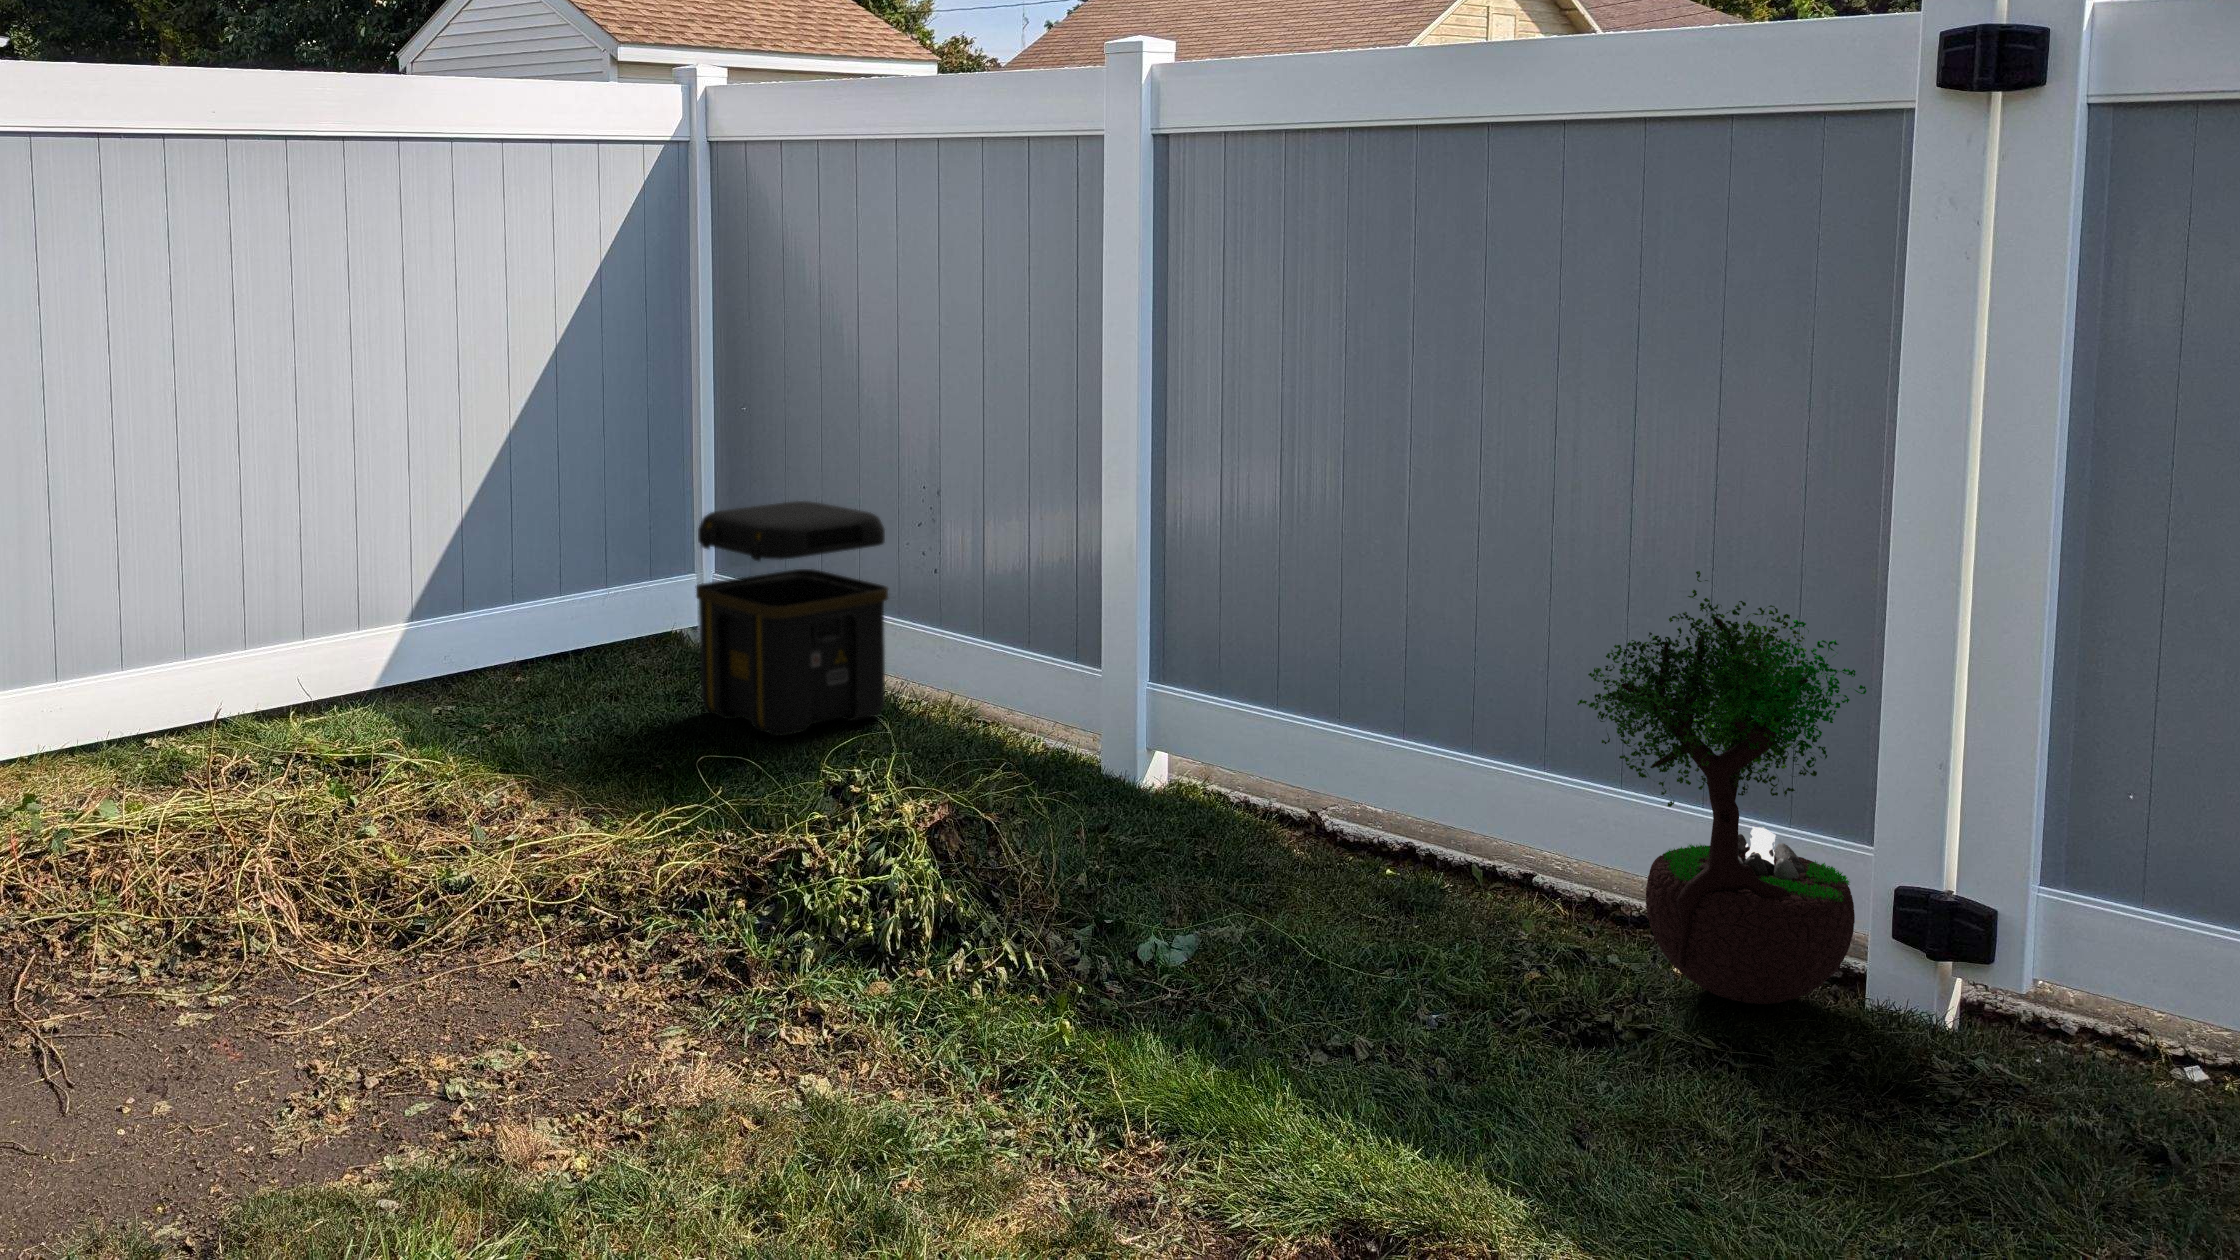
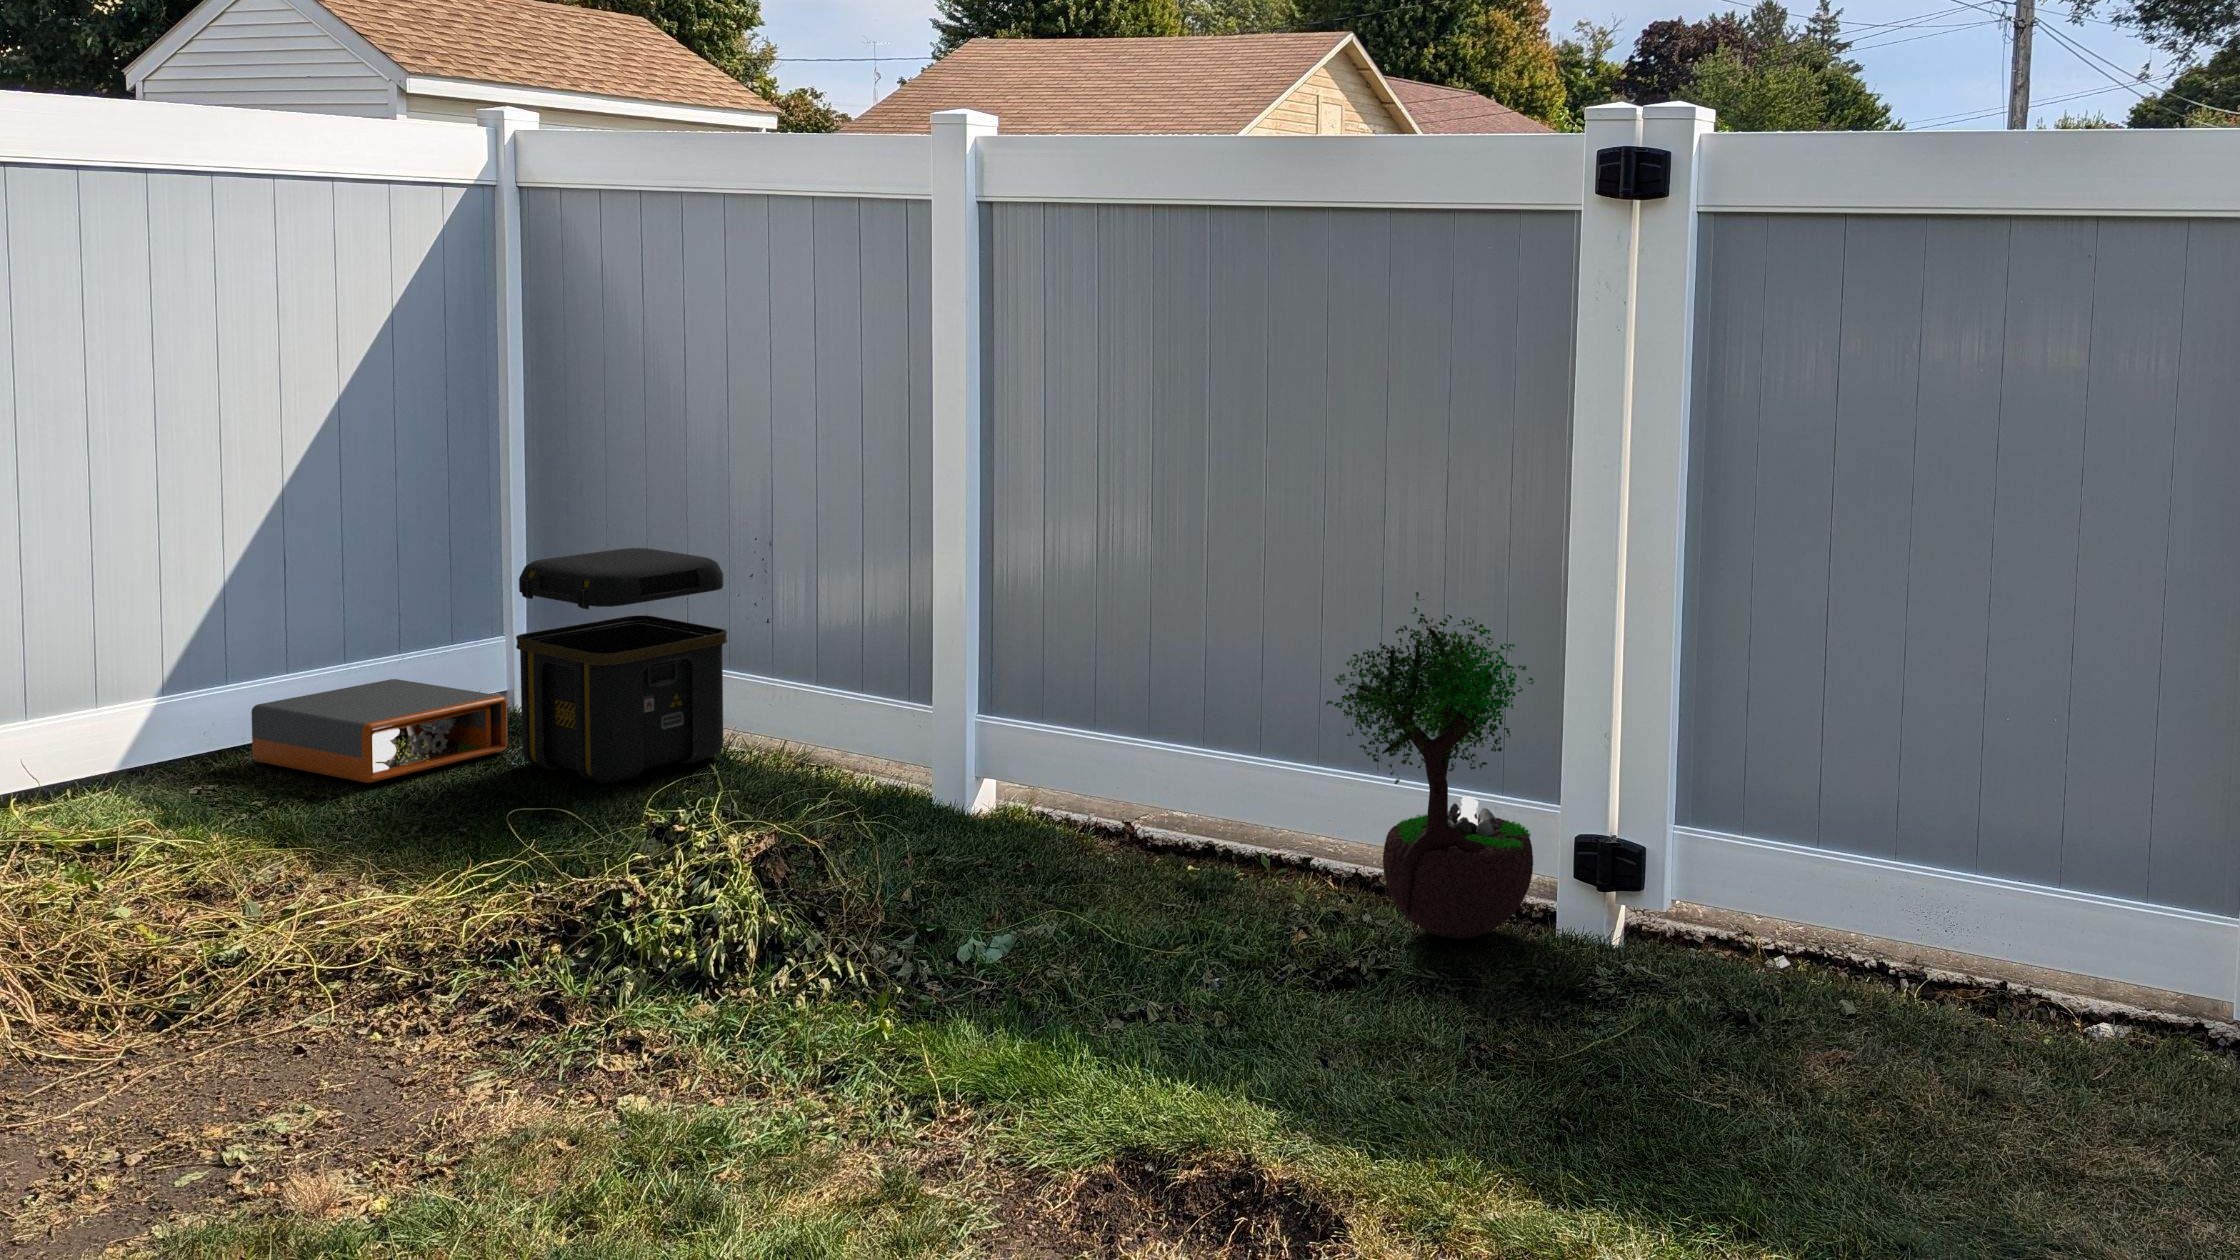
storage box: none [475,622,688,721] -> present [252,679,507,783]

